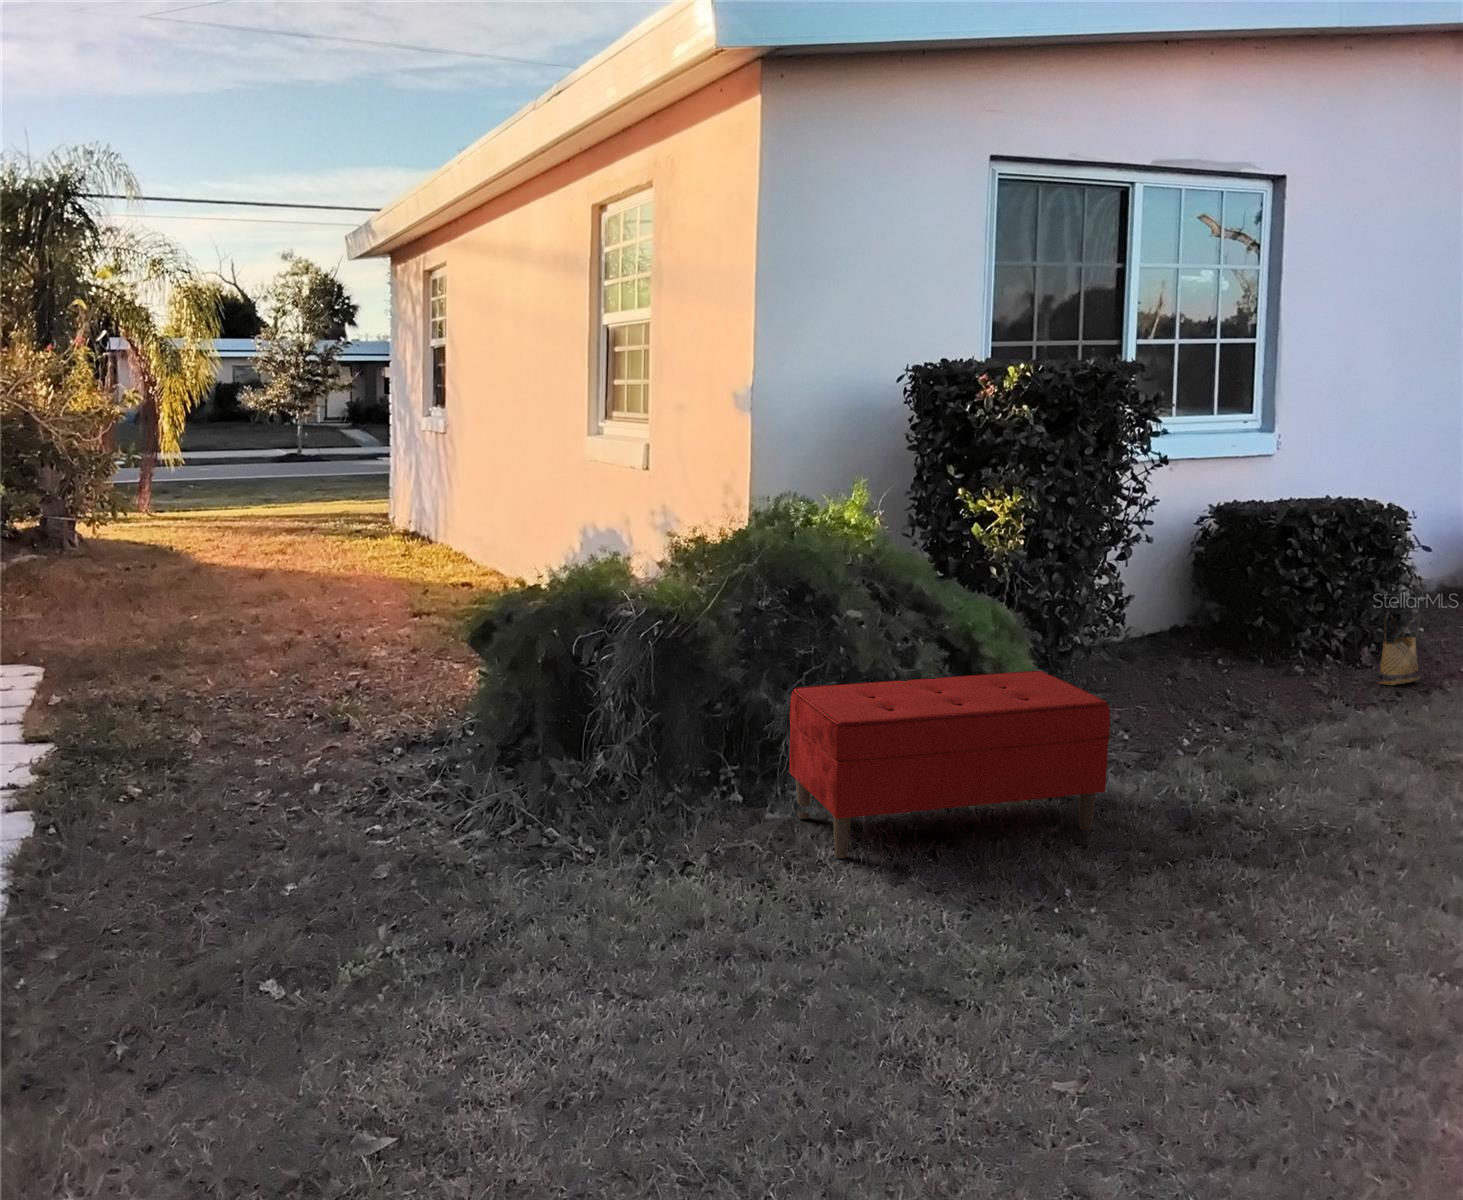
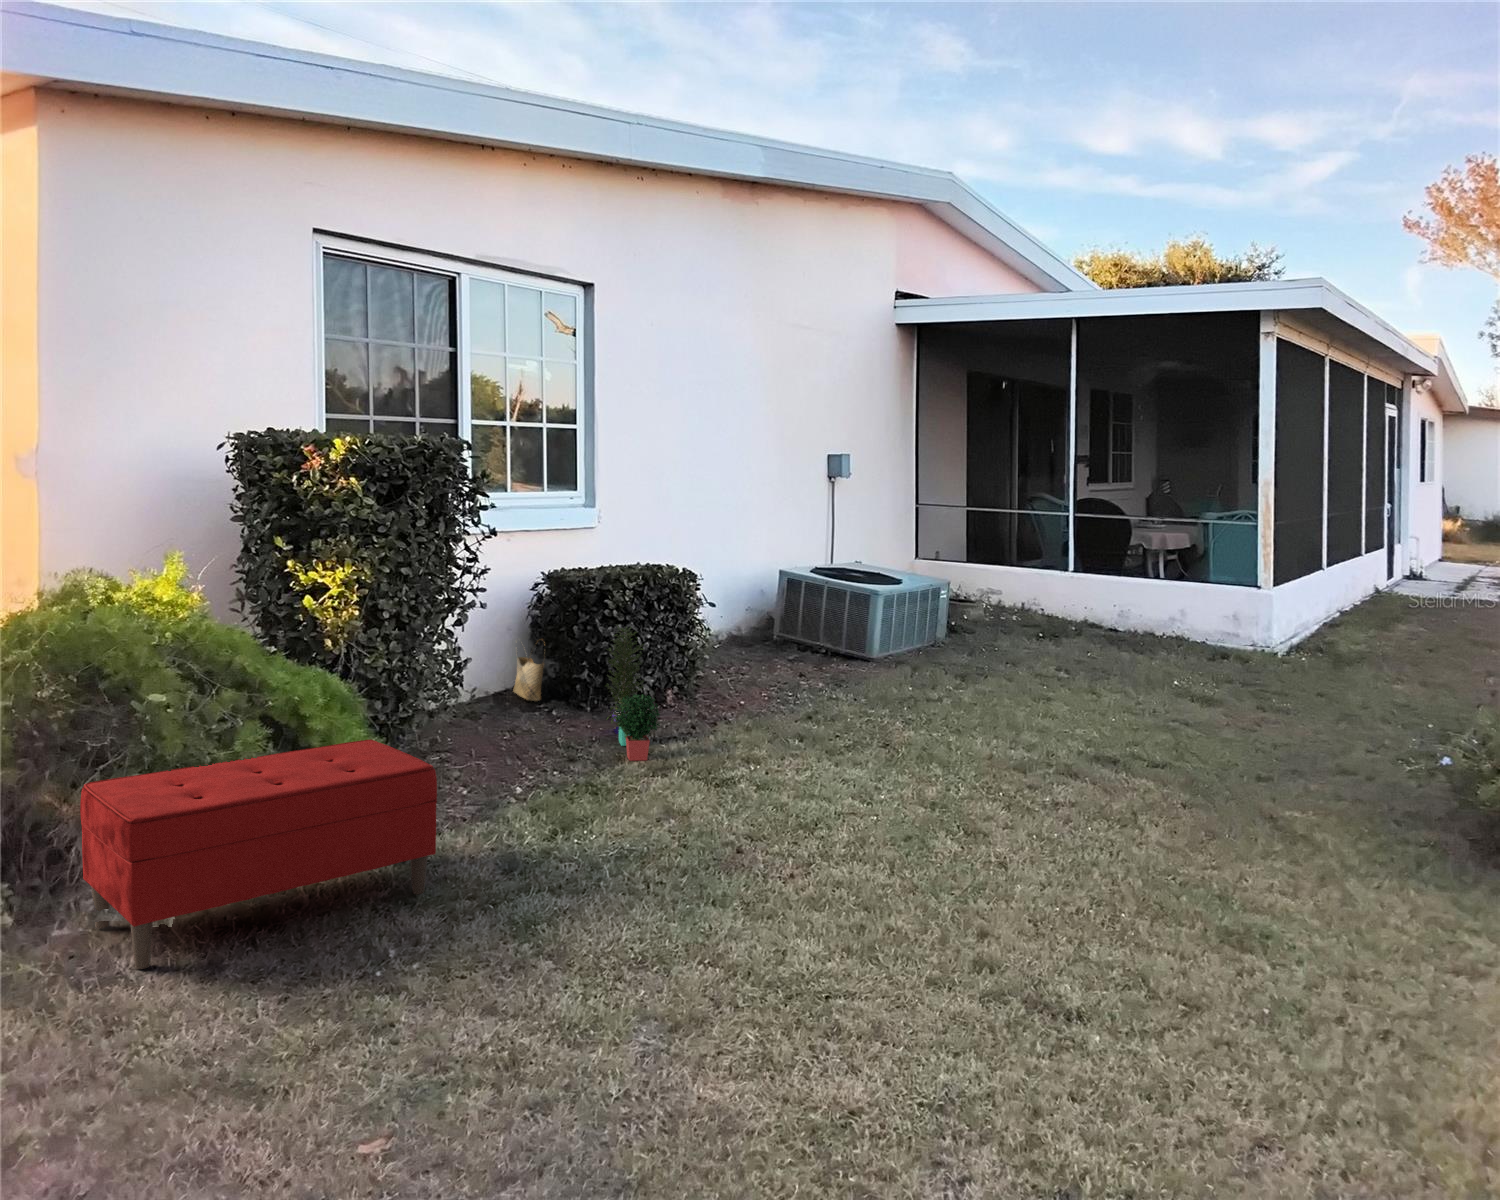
potted plant: none [1285,566,1356,724] -> present [605,625,660,761]
woven basket: present [1379,636,1419,685] -> present [513,651,544,701]

